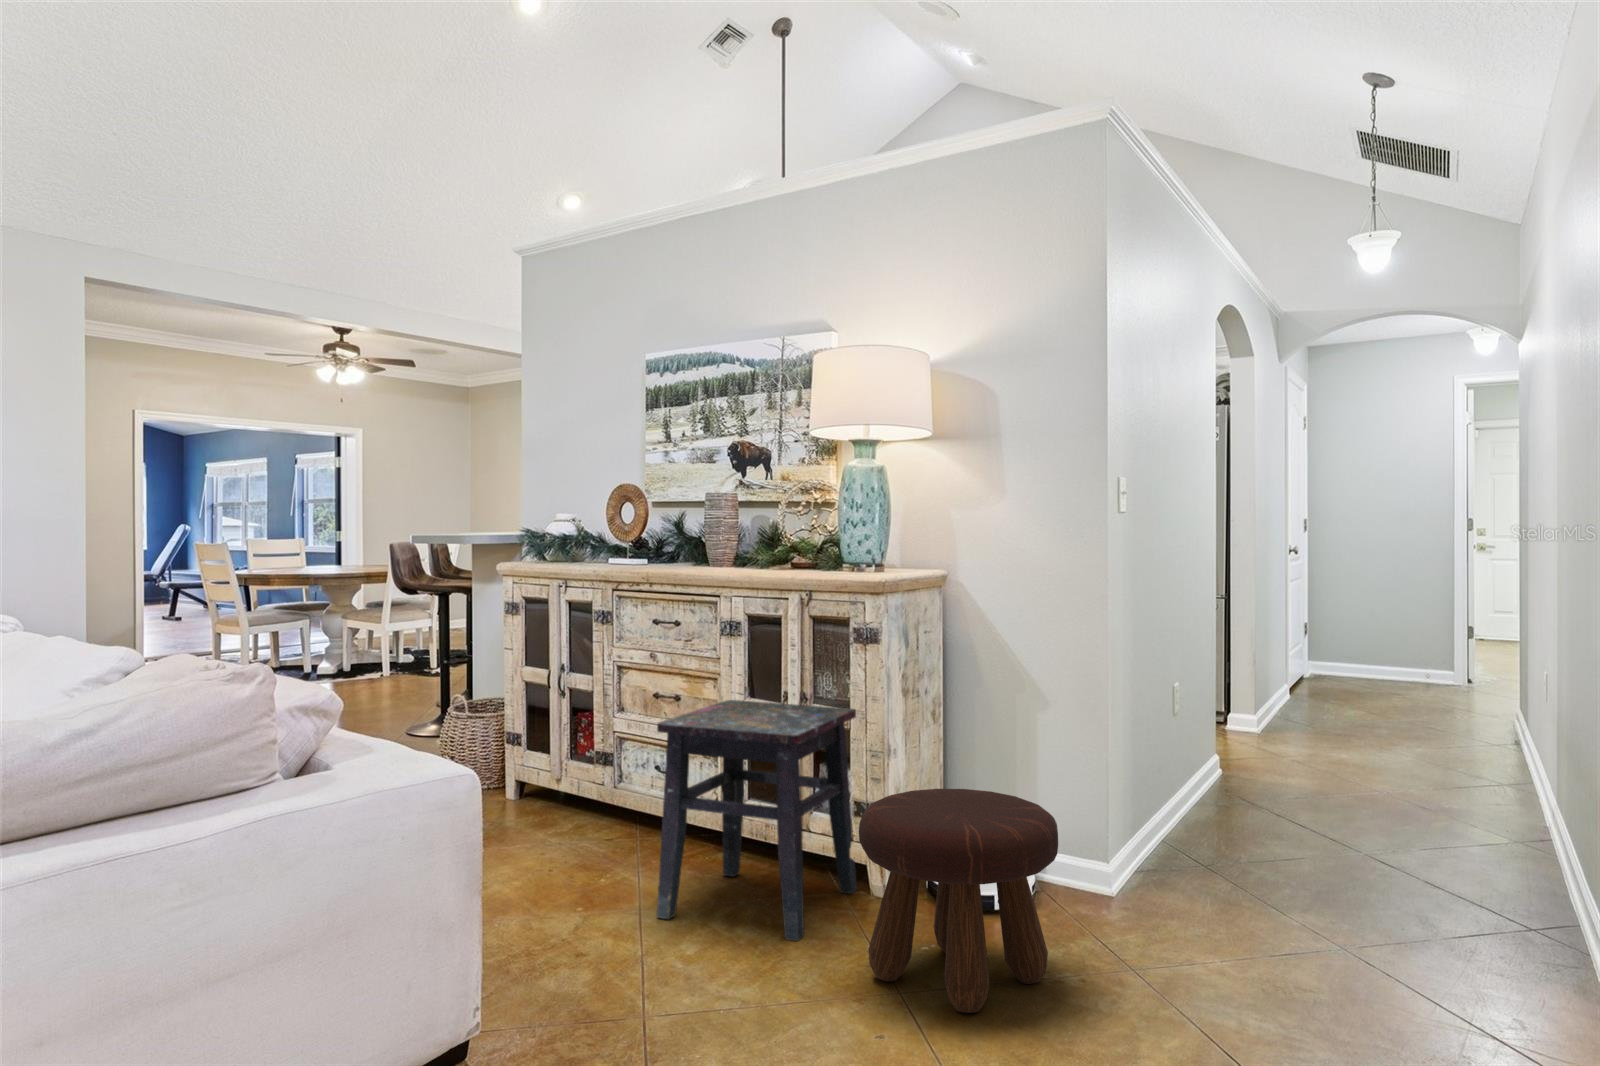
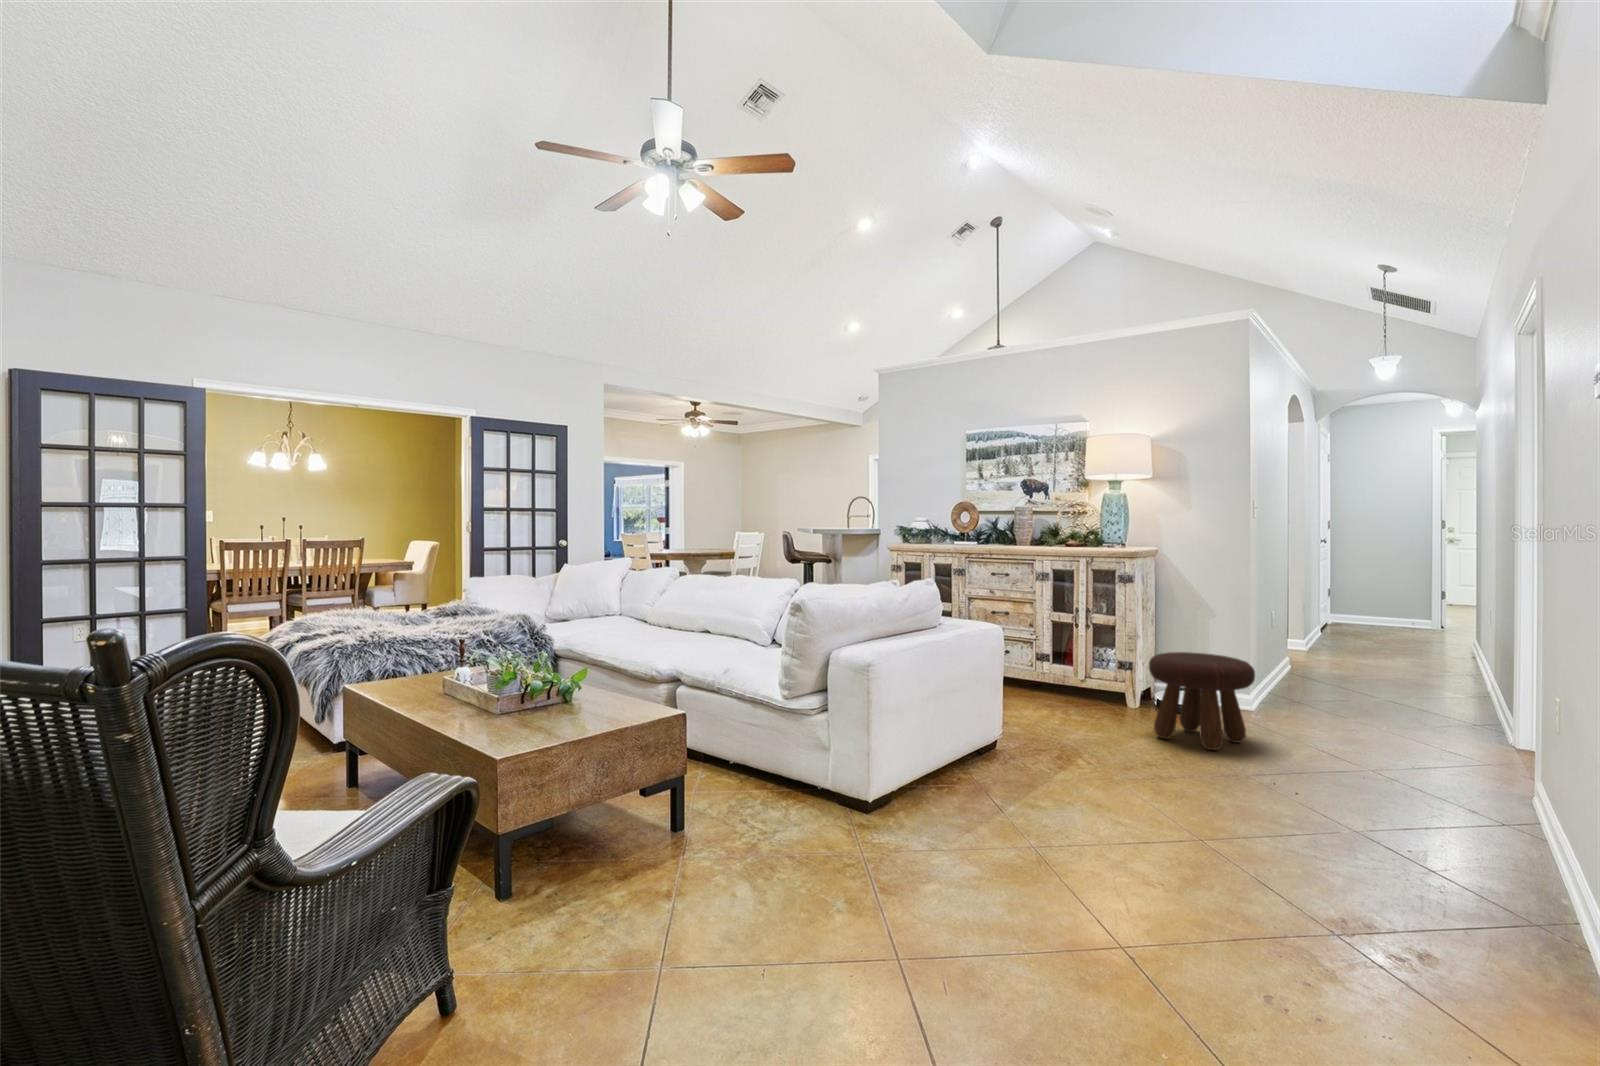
side table: present [657,700,857,941] -> none [1027,612,1121,724]

